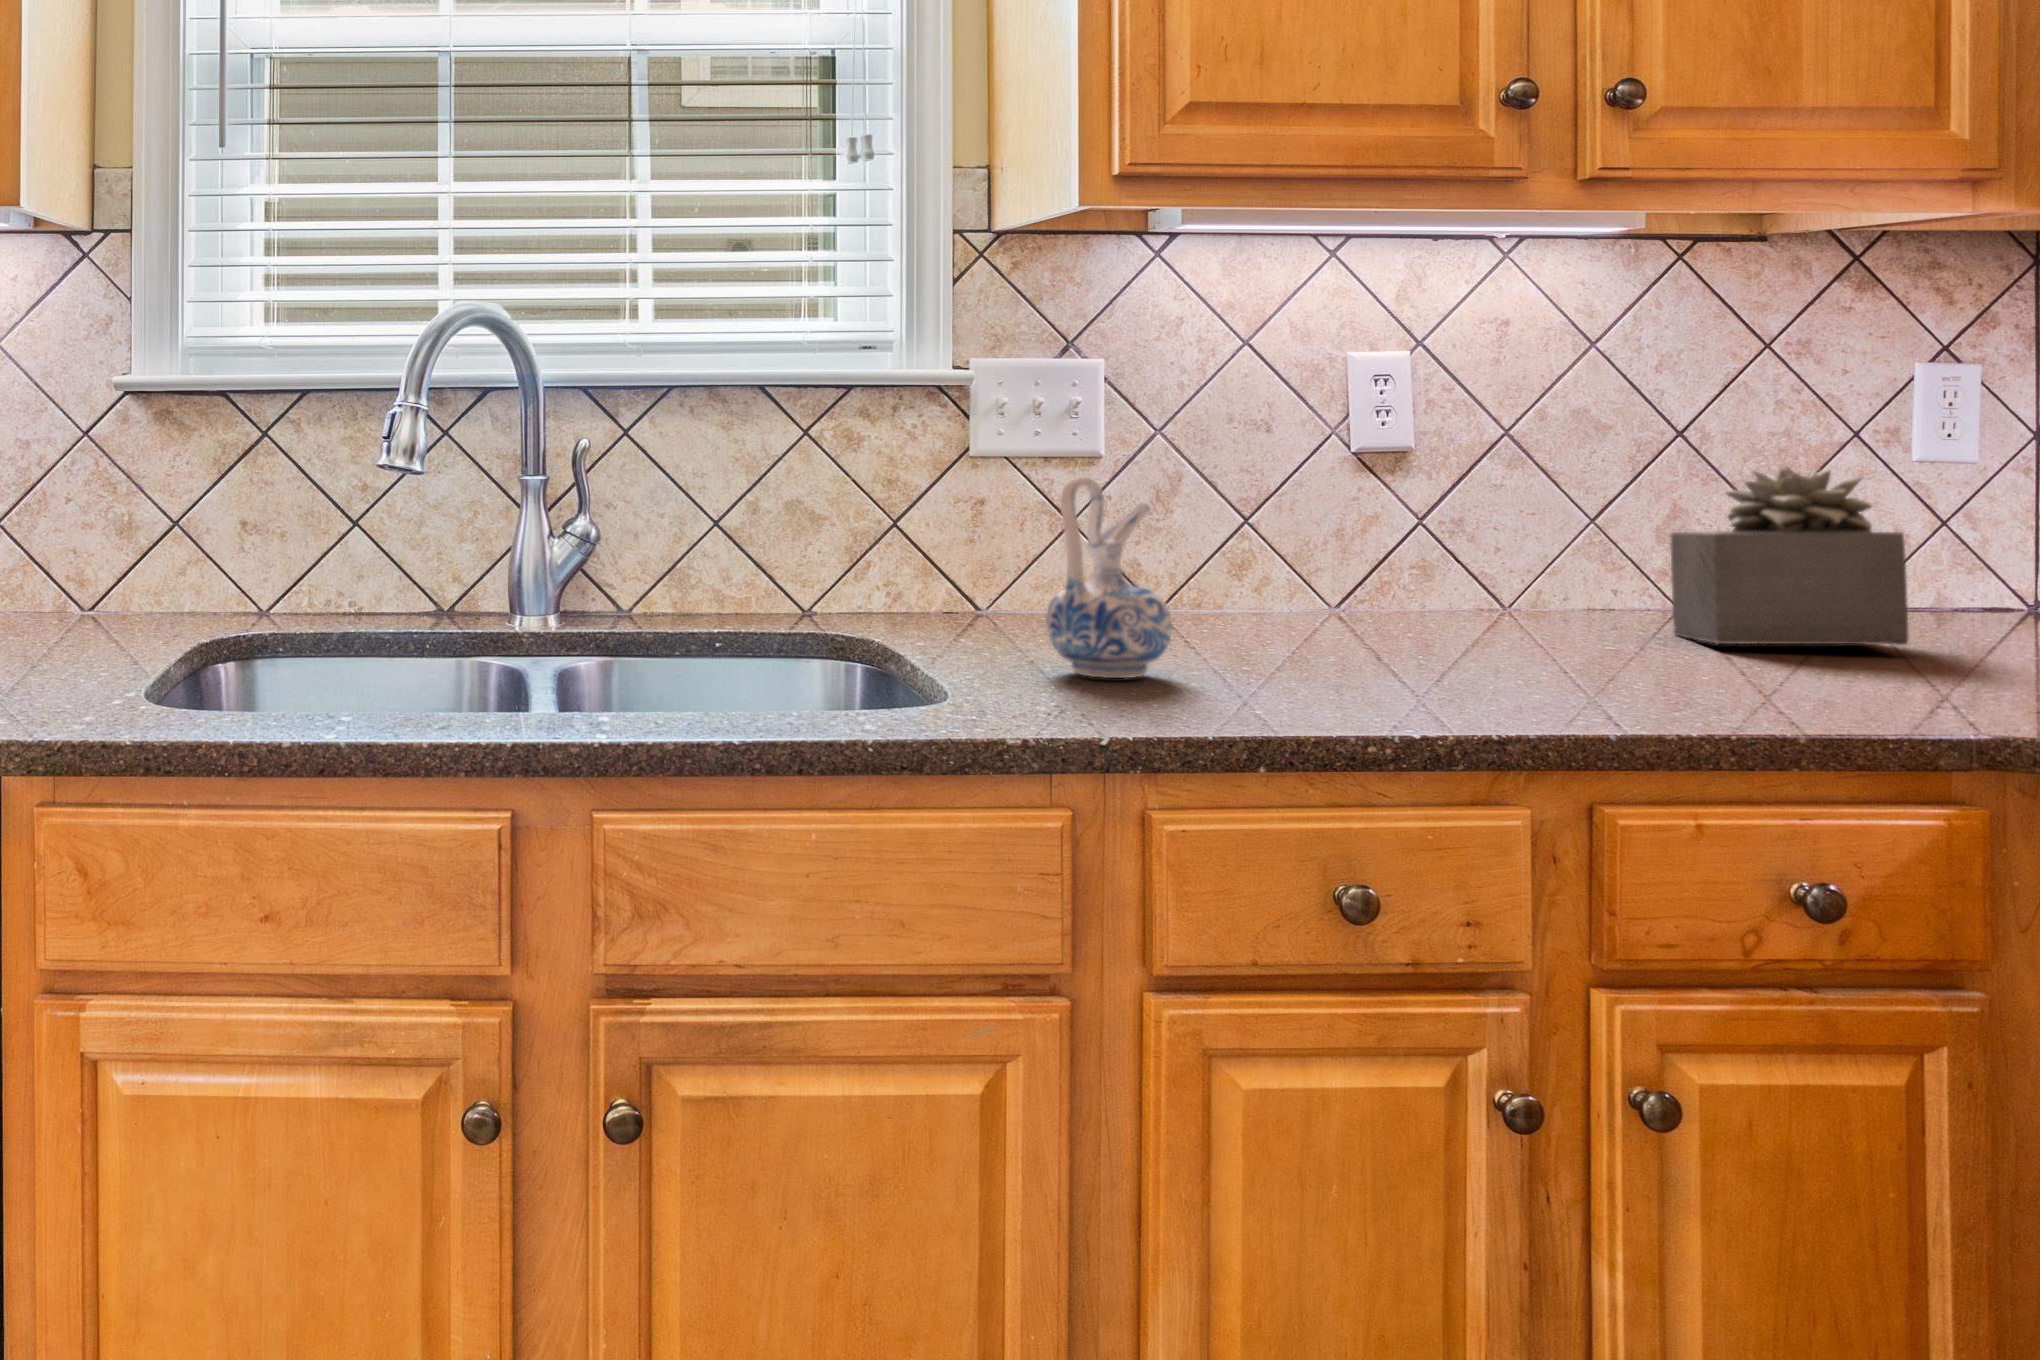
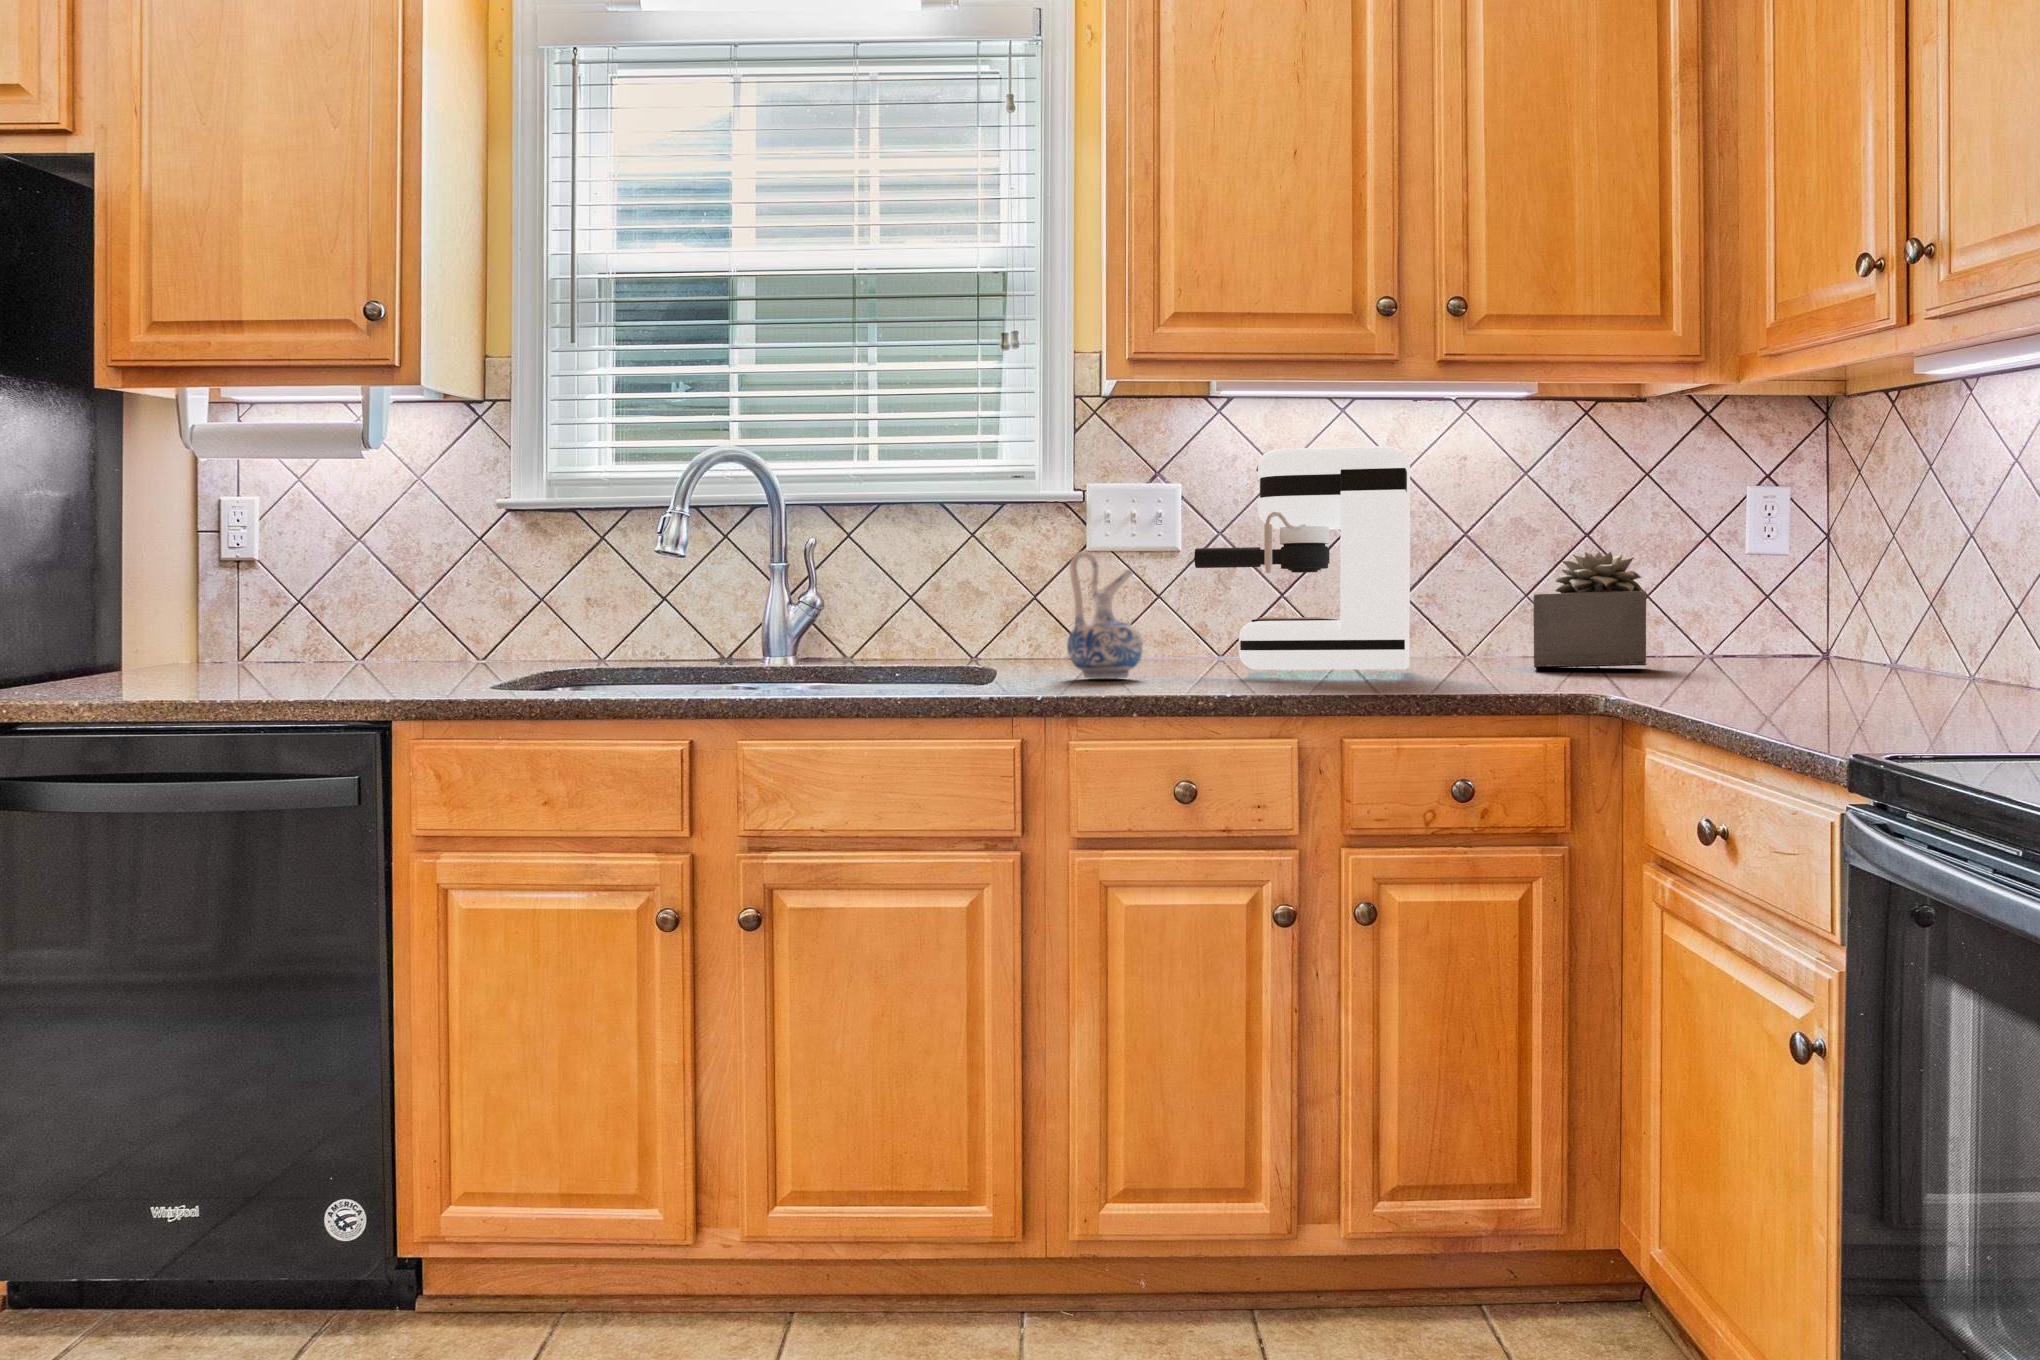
coffee maker: none [1190,312,1607,673] -> present [1194,446,1410,675]

